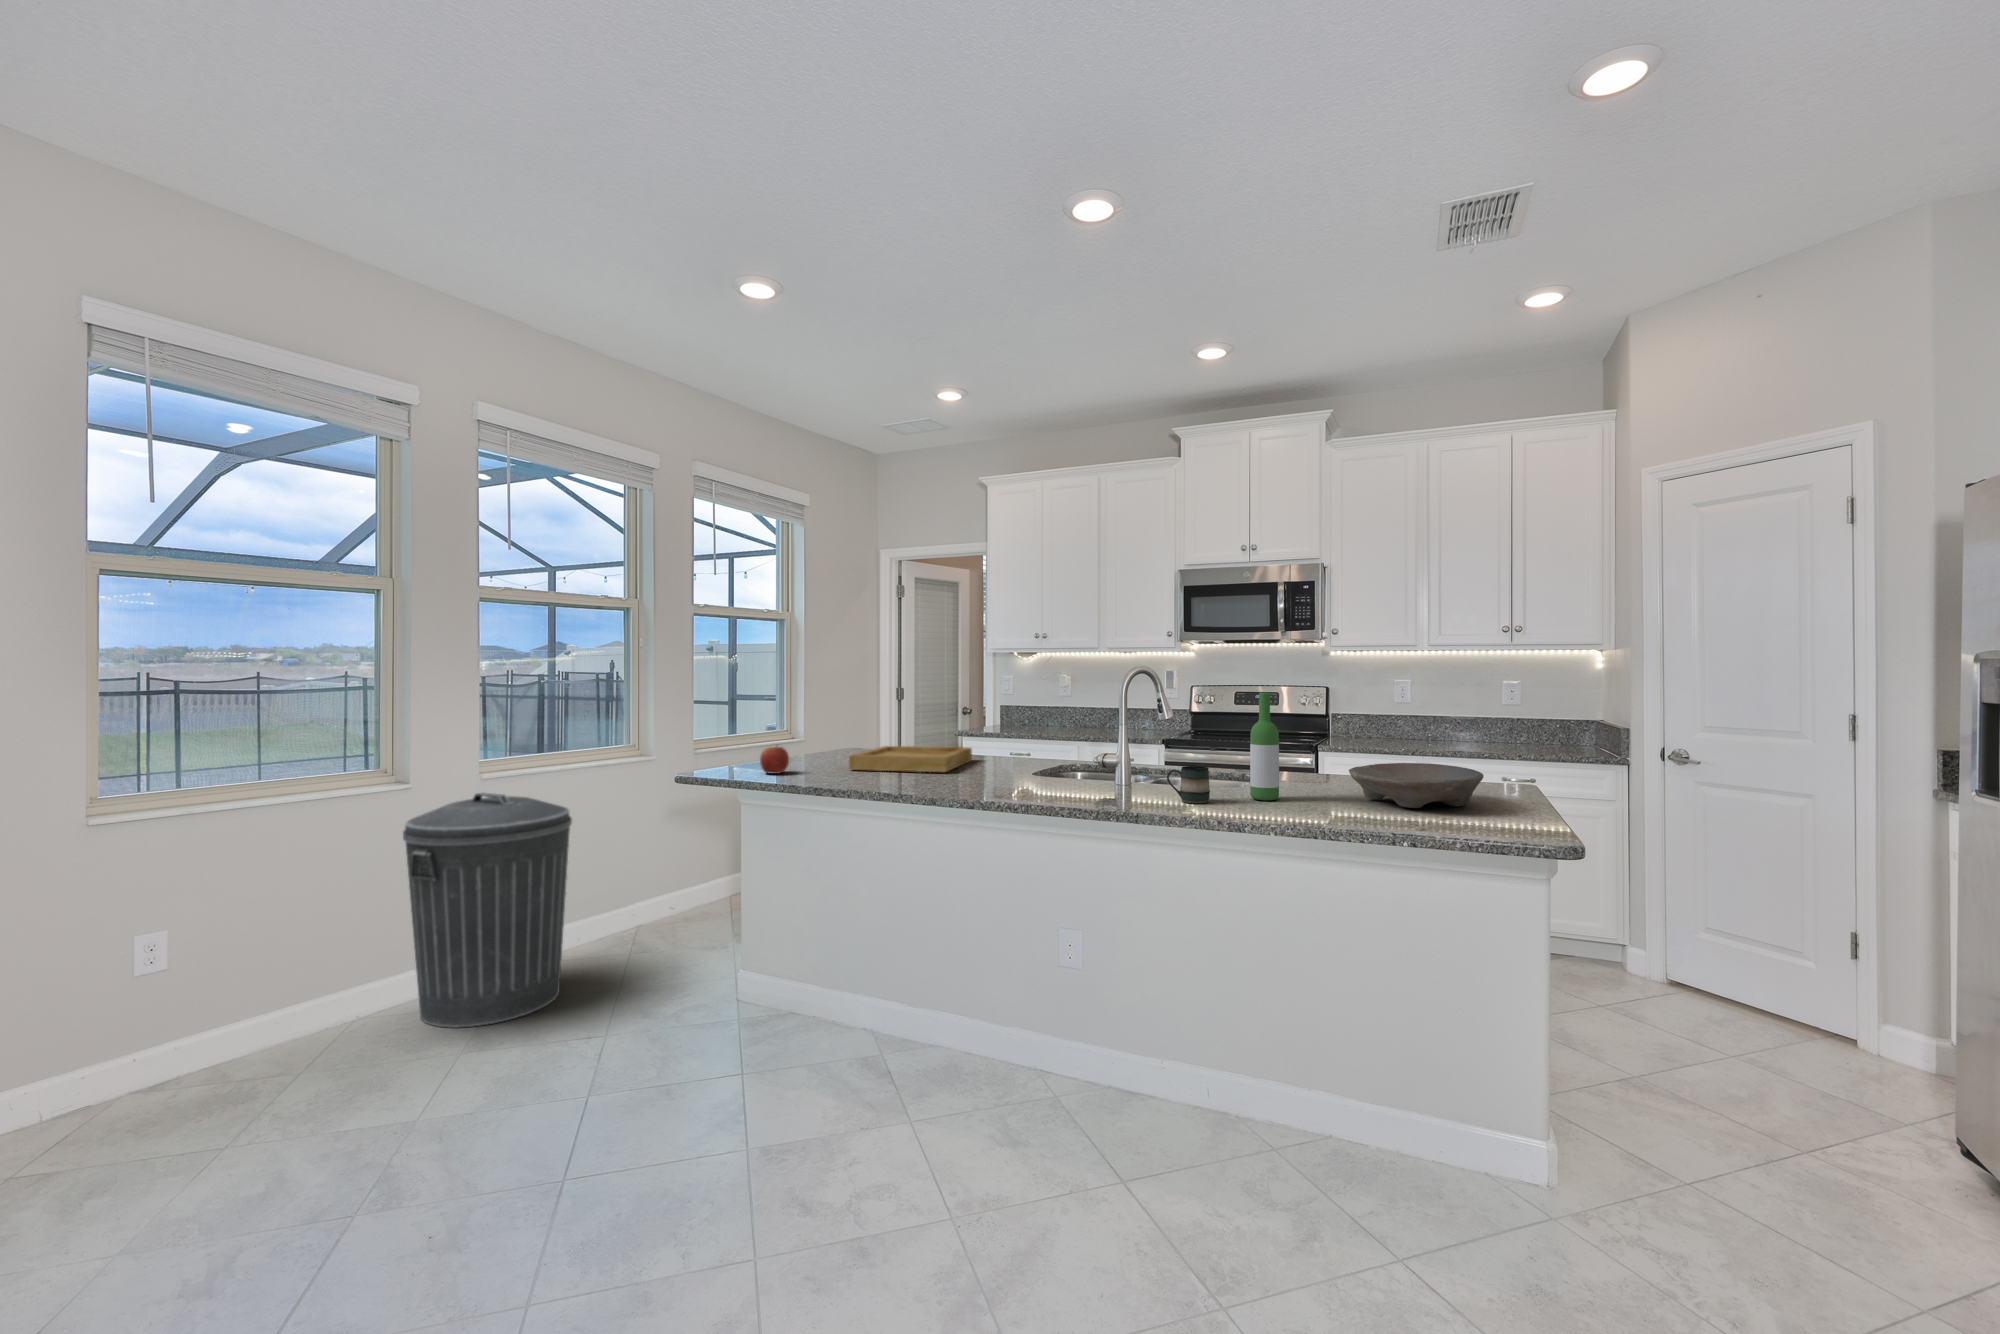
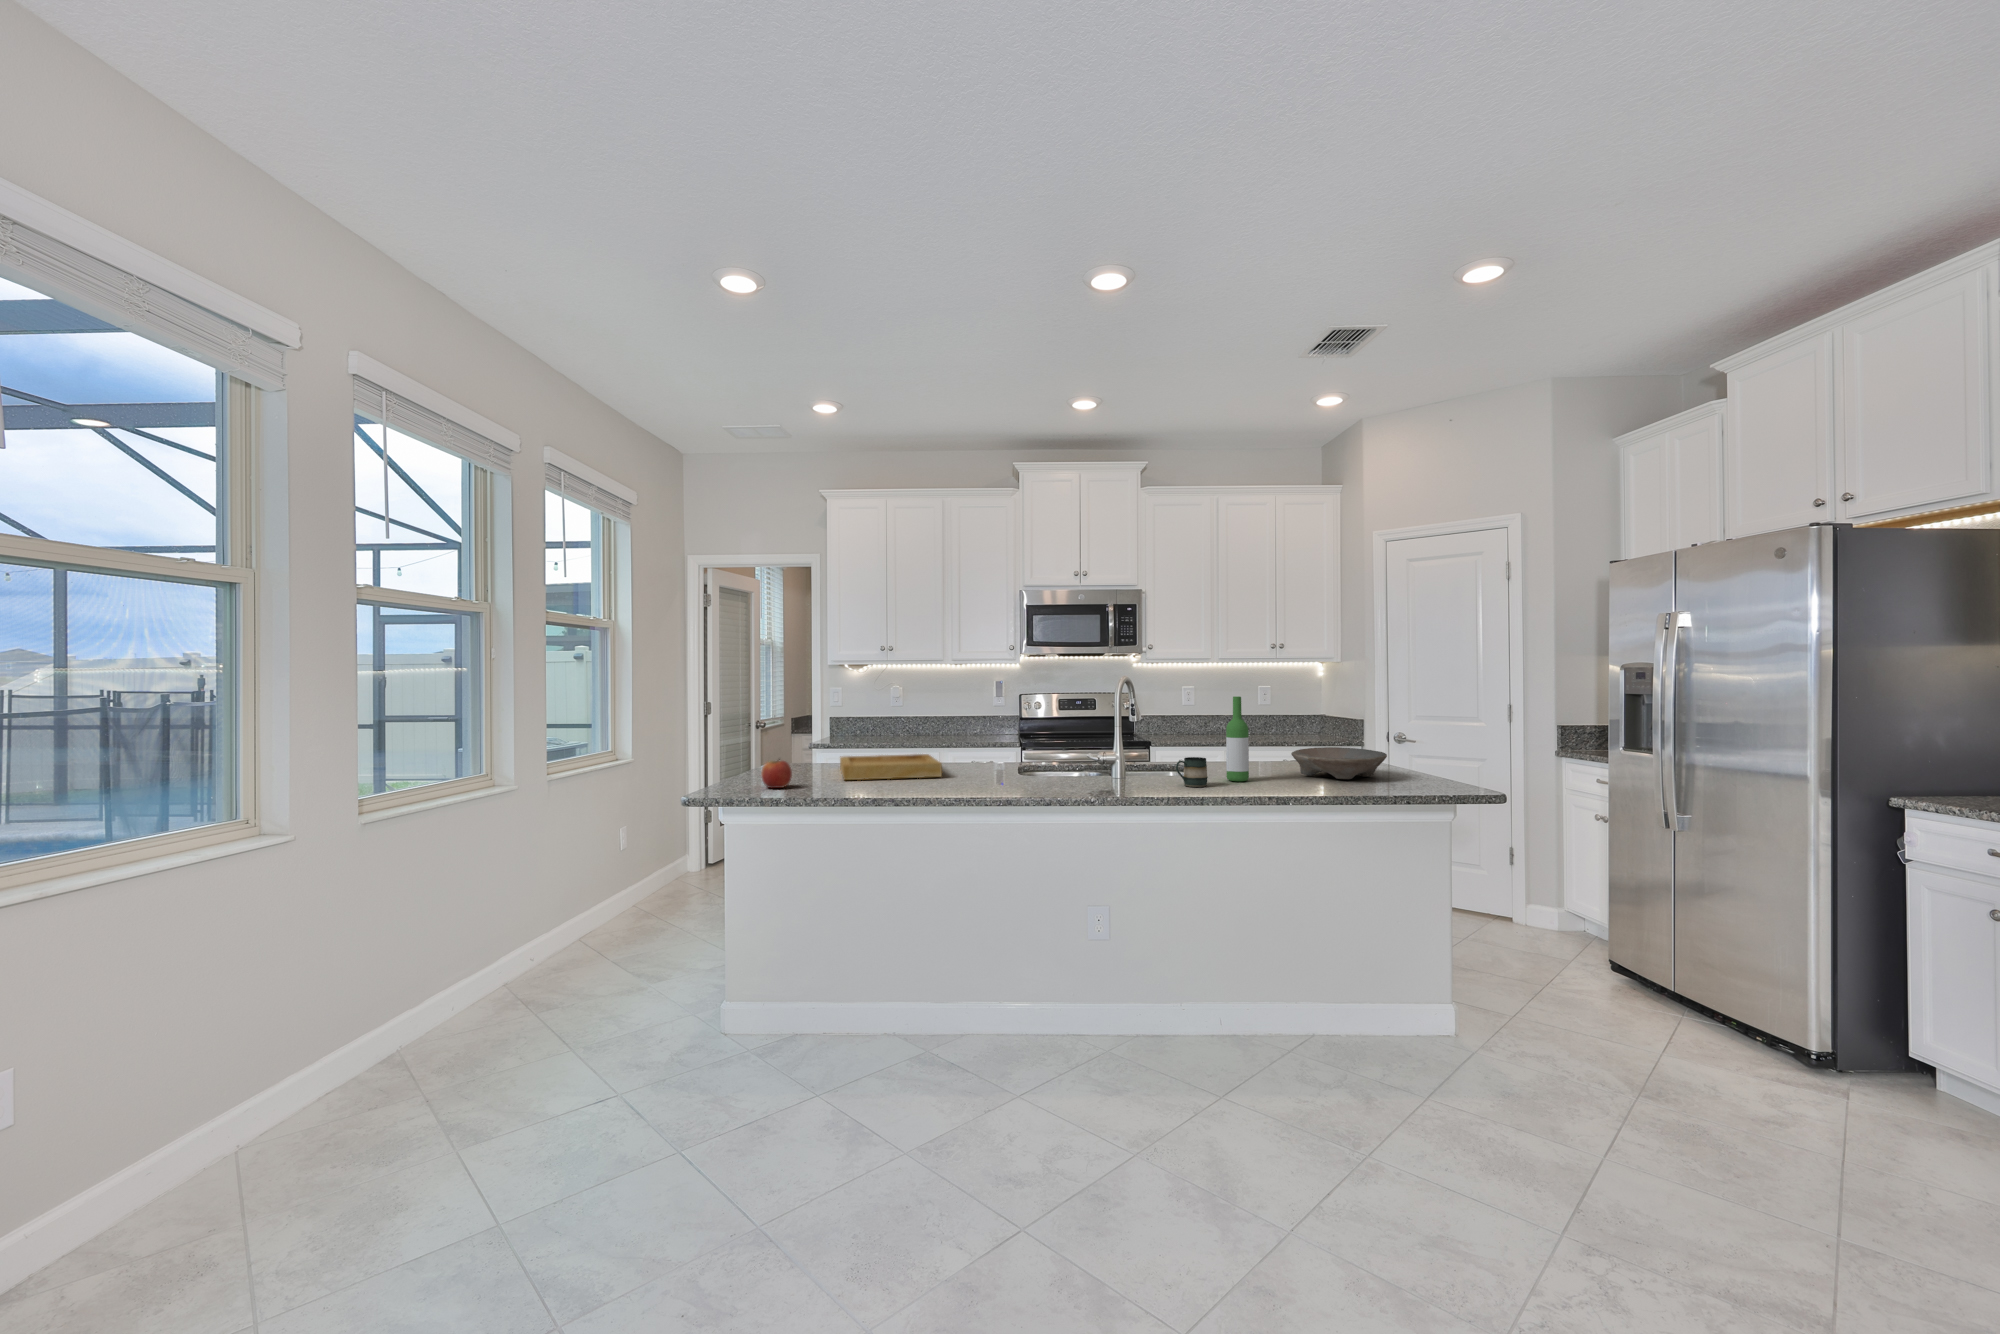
trash can: present [403,793,572,1028] -> none [299,834,511,1124]

